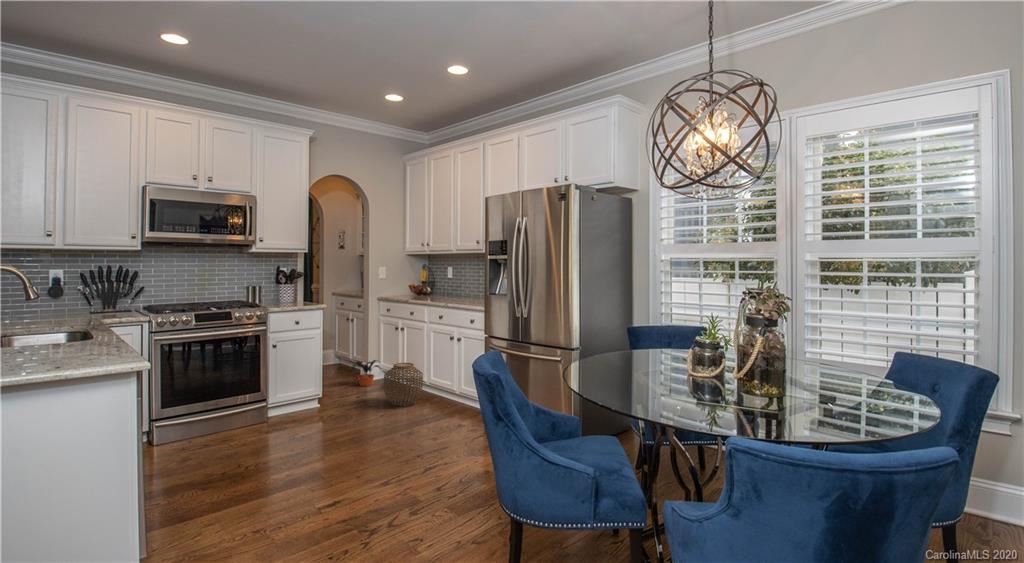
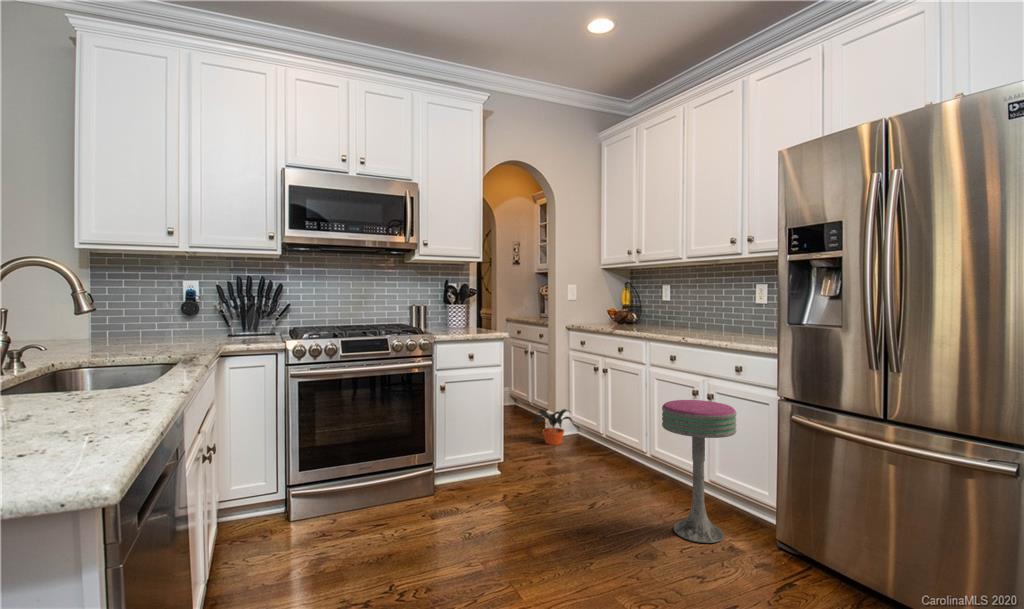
bar stool: none [420,346,462,429] -> present [662,400,736,543]
woven basket: present [384,363,423,406] -> none [589,419,647,486]

